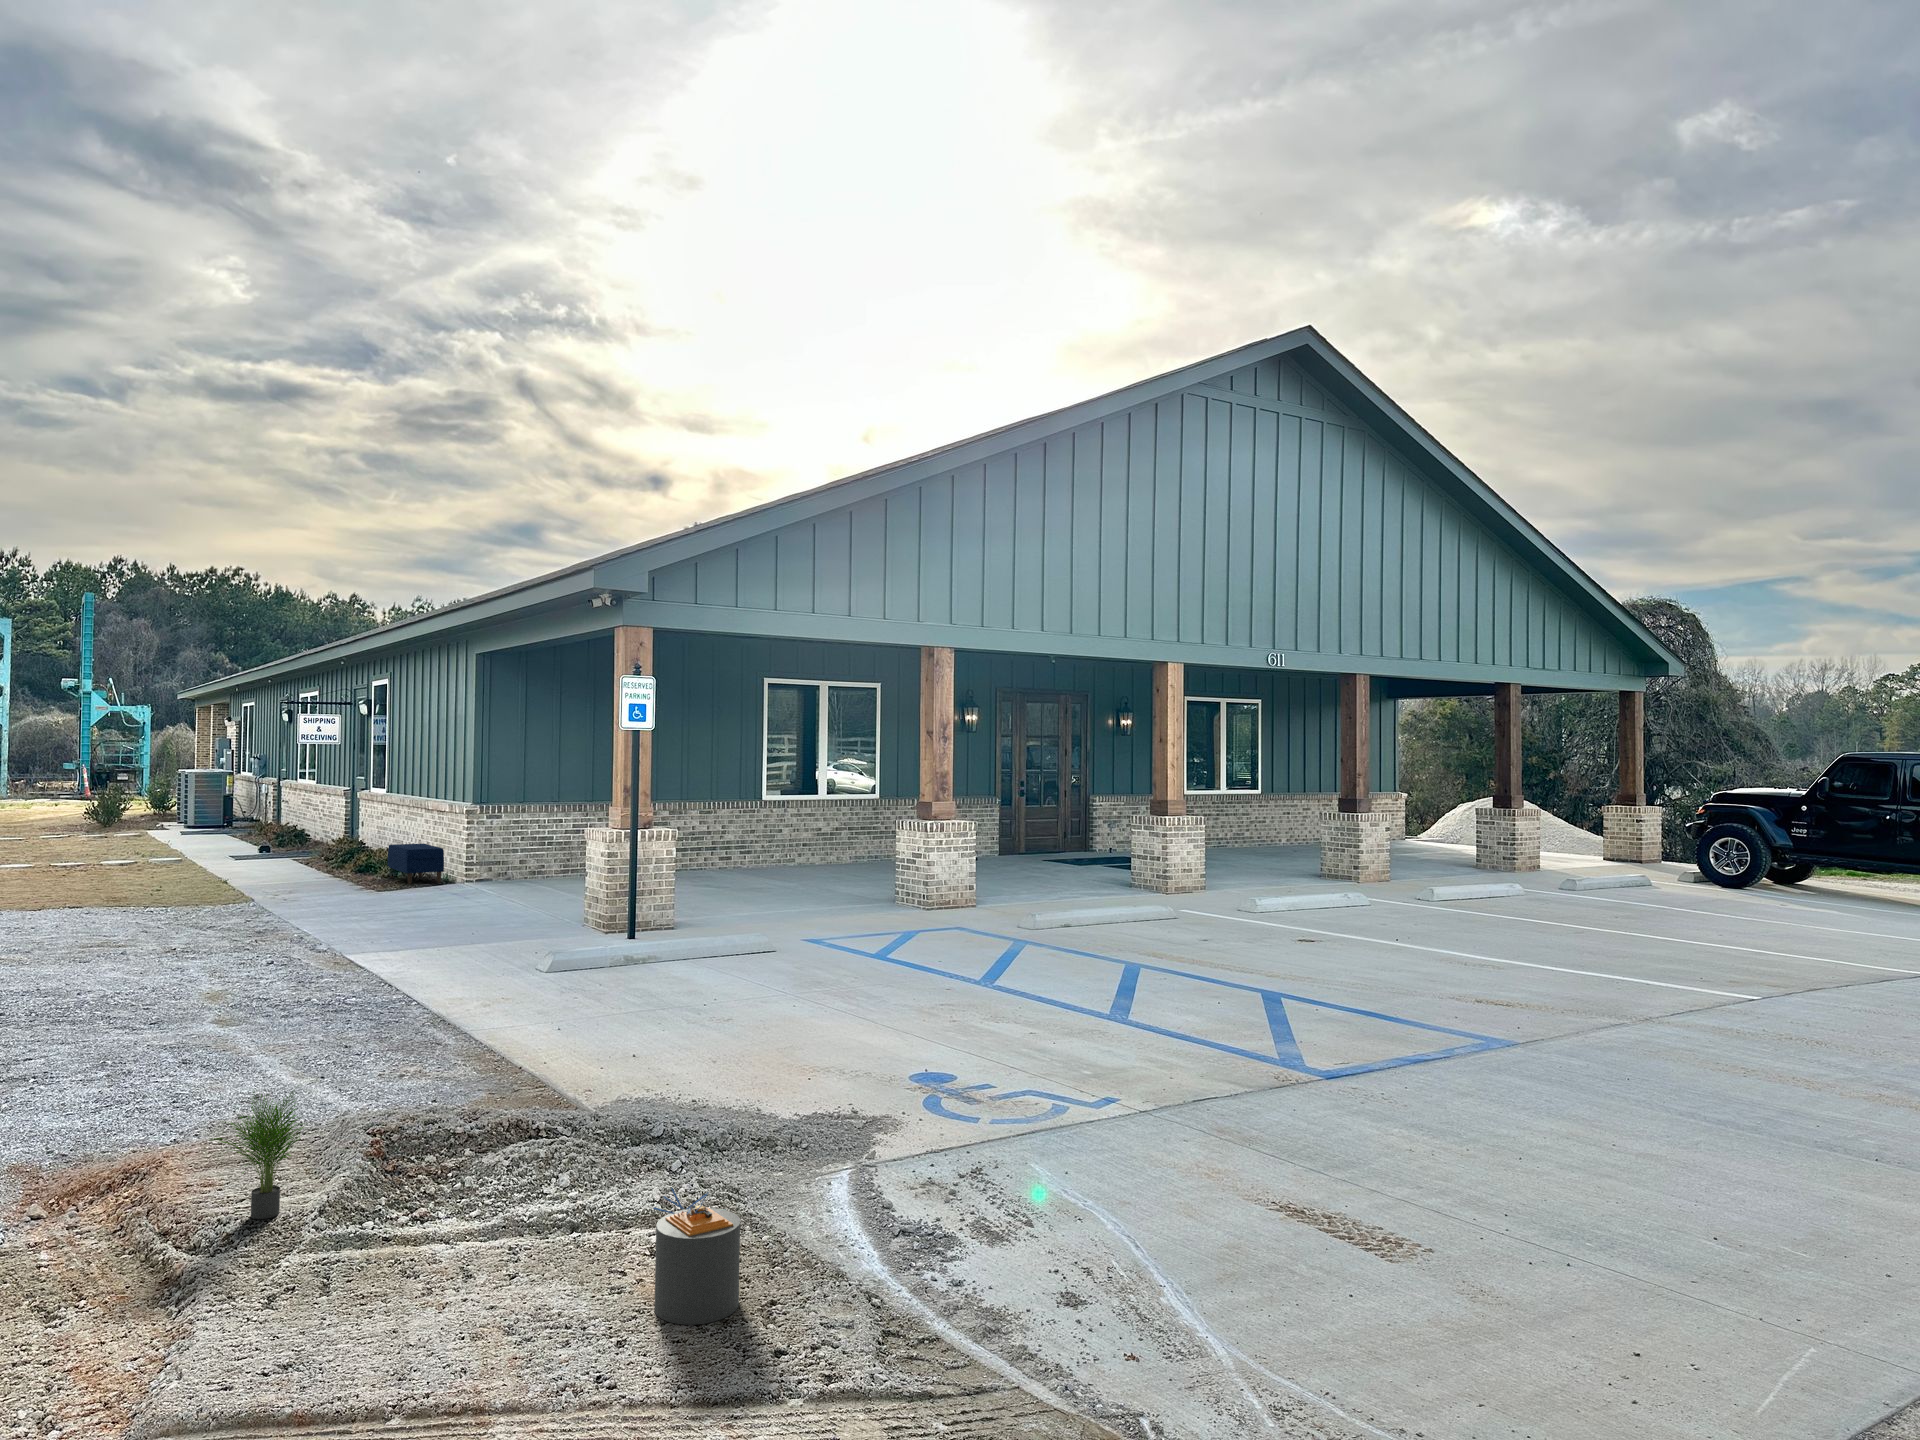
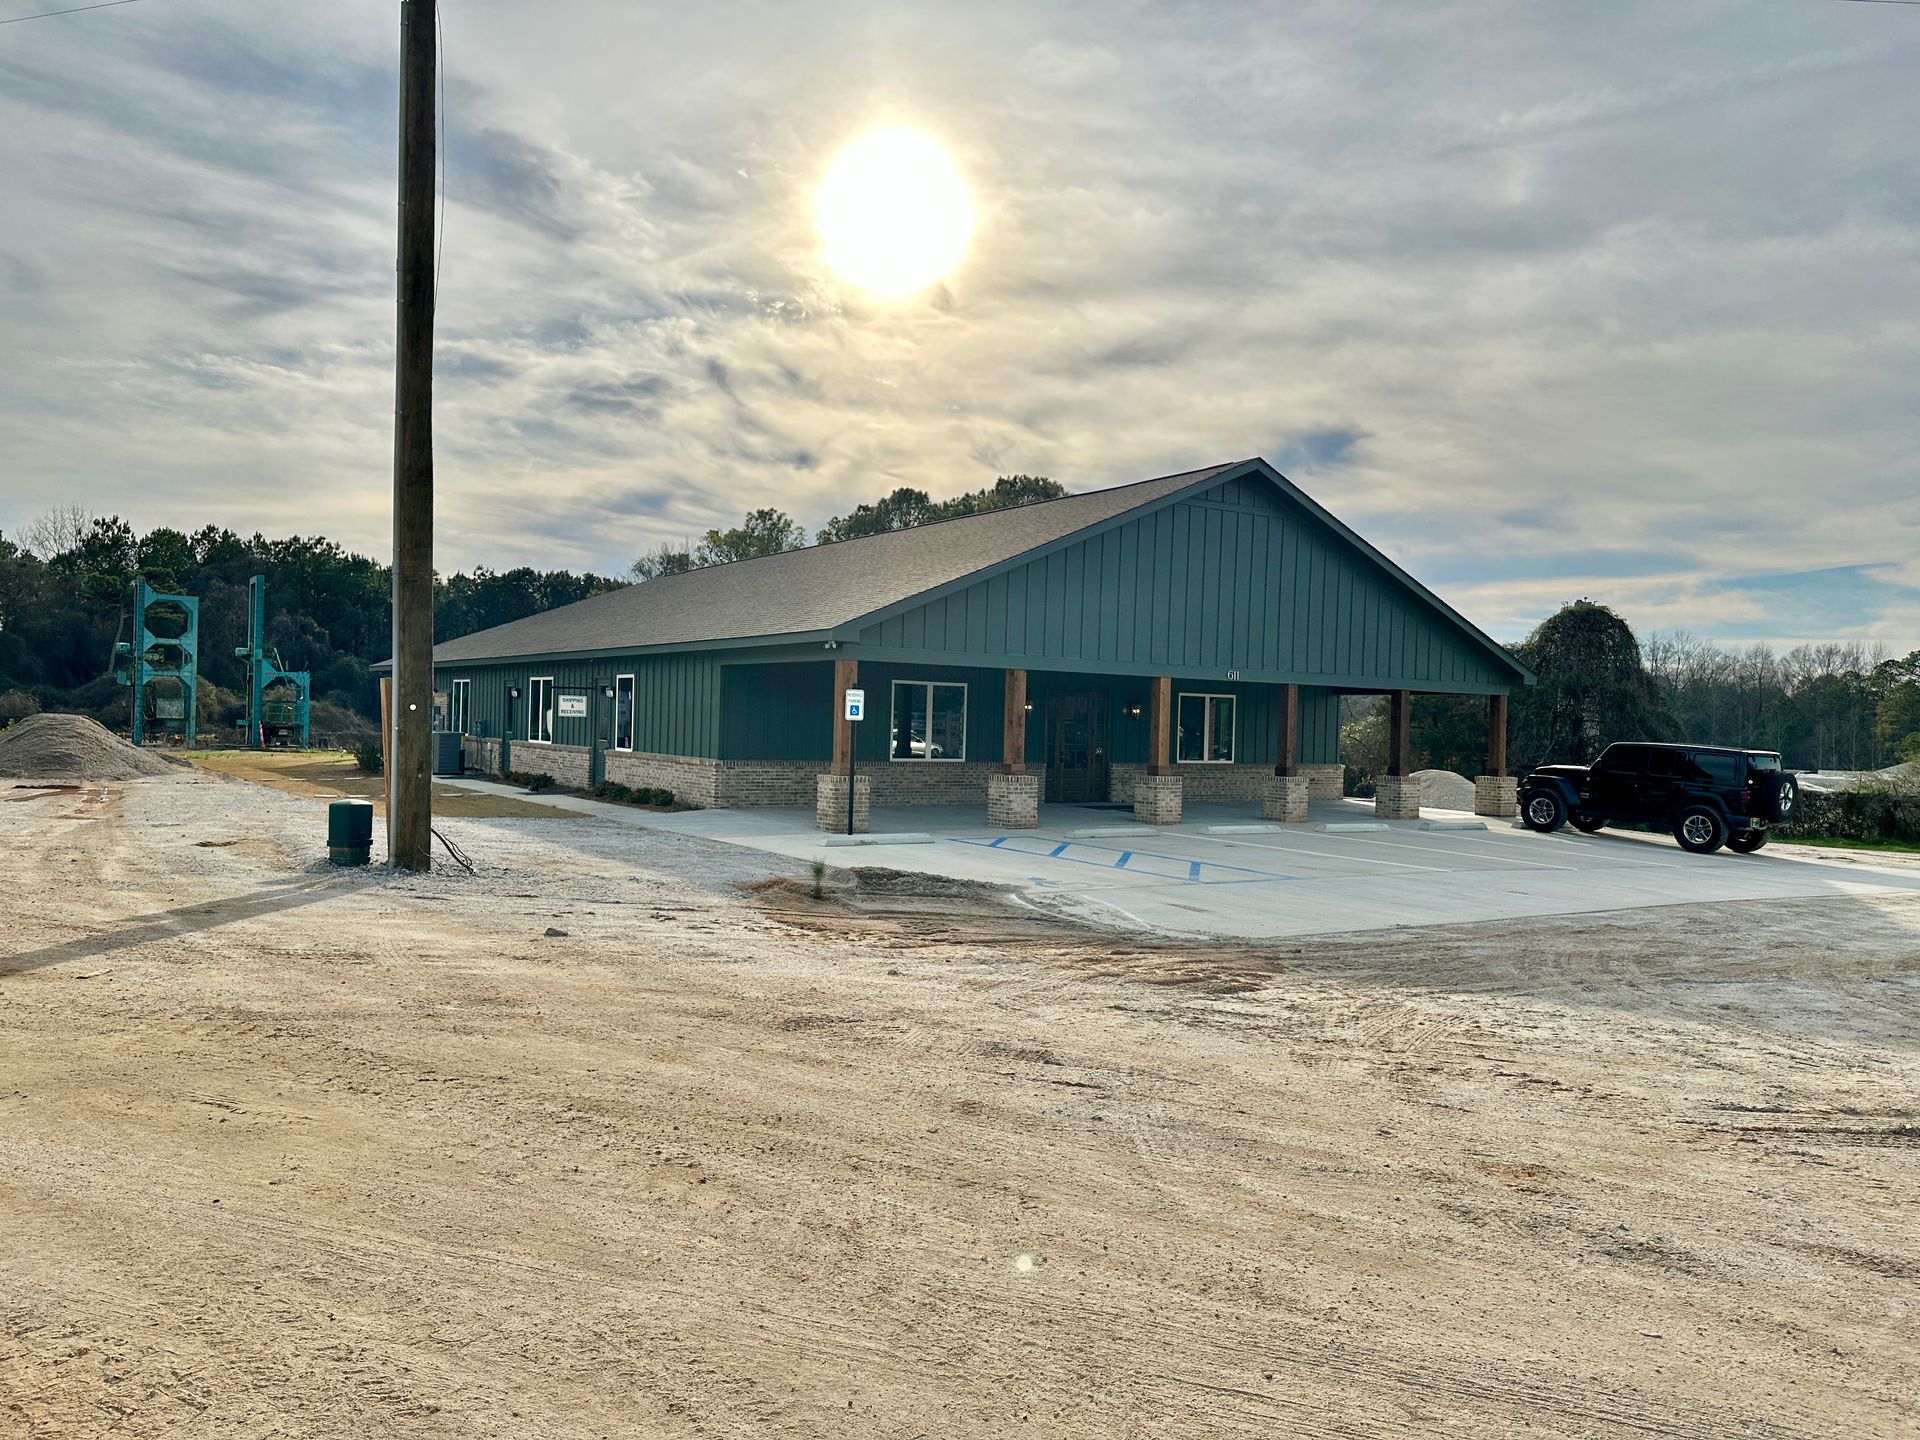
bench: present [388,844,444,884] -> none [654,785,694,810]
trash can: present [653,1188,740,1325] -> none [962,875,988,914]

